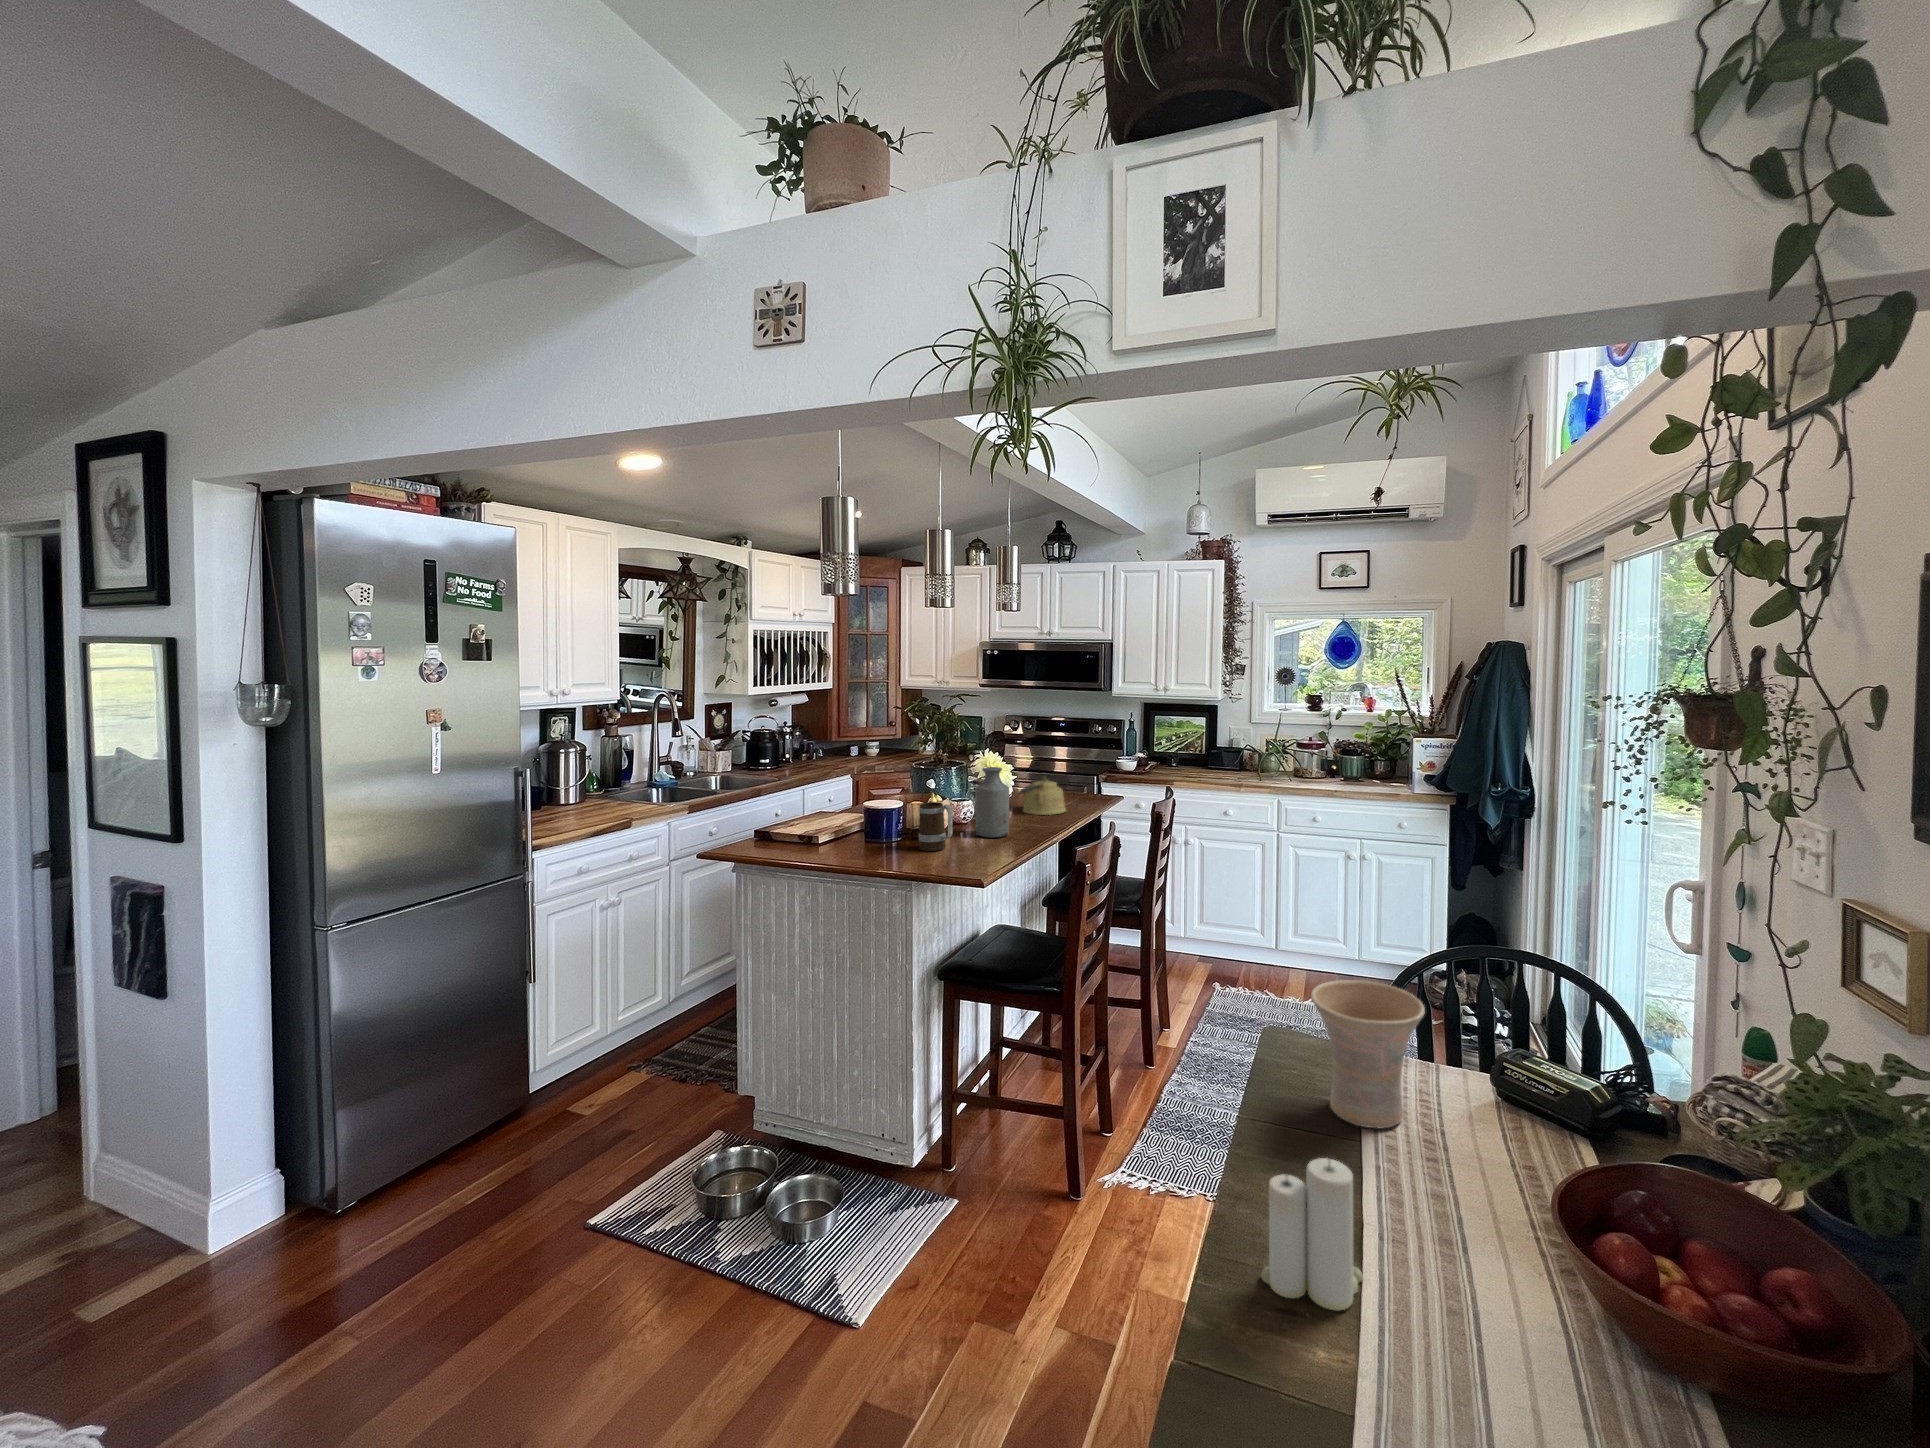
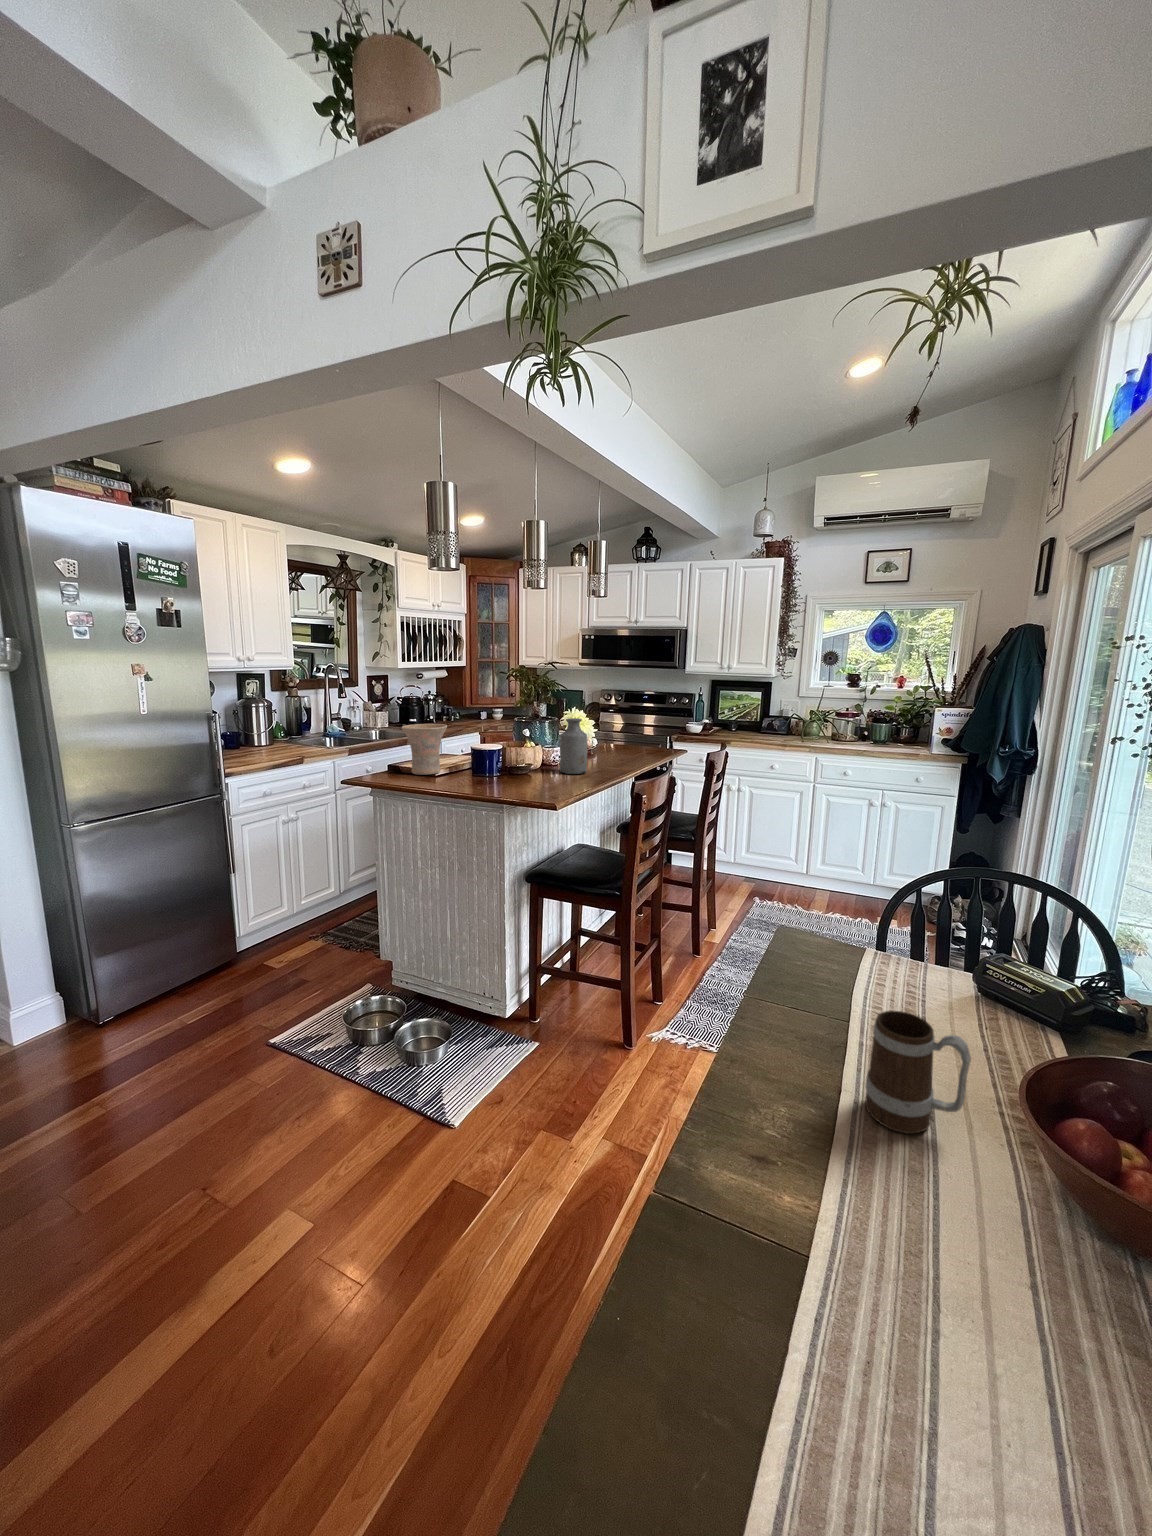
kettle: present [1019,777,1066,815] -> none [599,730,638,760]
mug: present [919,802,953,851] -> present [865,1011,971,1134]
vase: present [1311,980,1425,1129] -> present [402,724,447,775]
candle: present [1261,1158,1363,1310] -> none [738,1035,833,1172]

